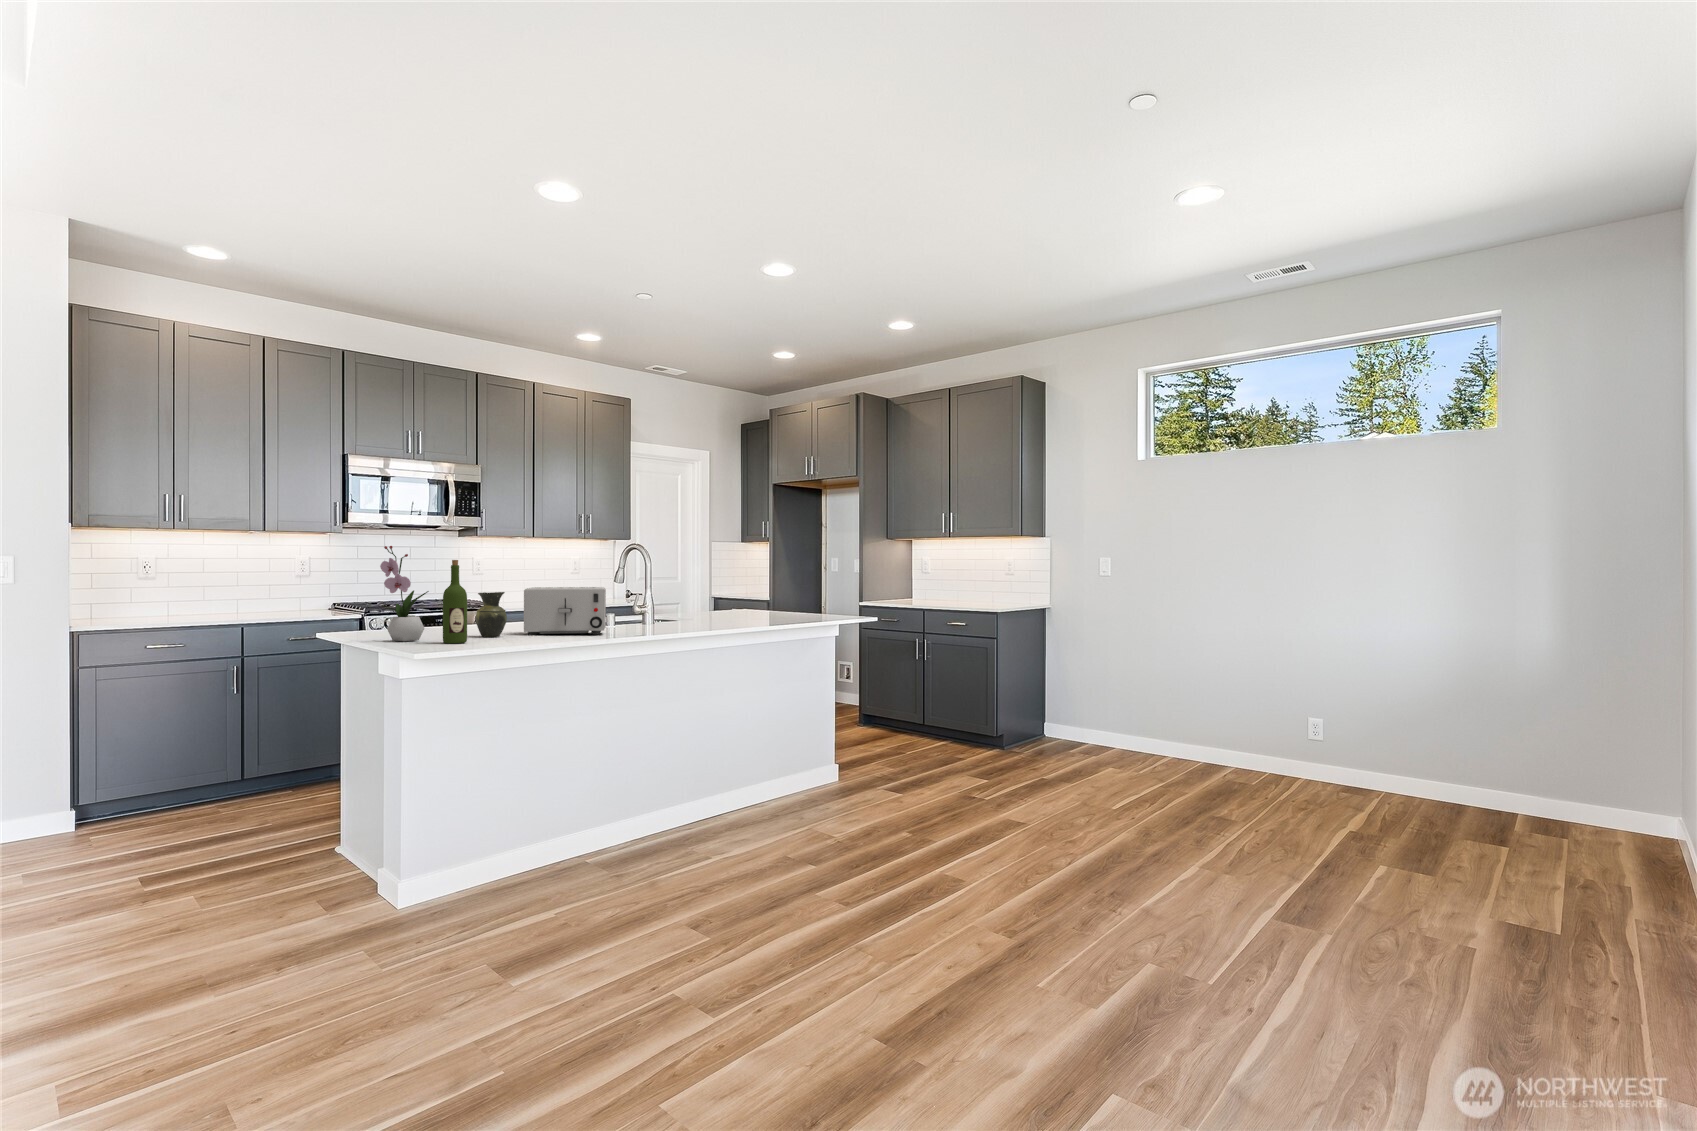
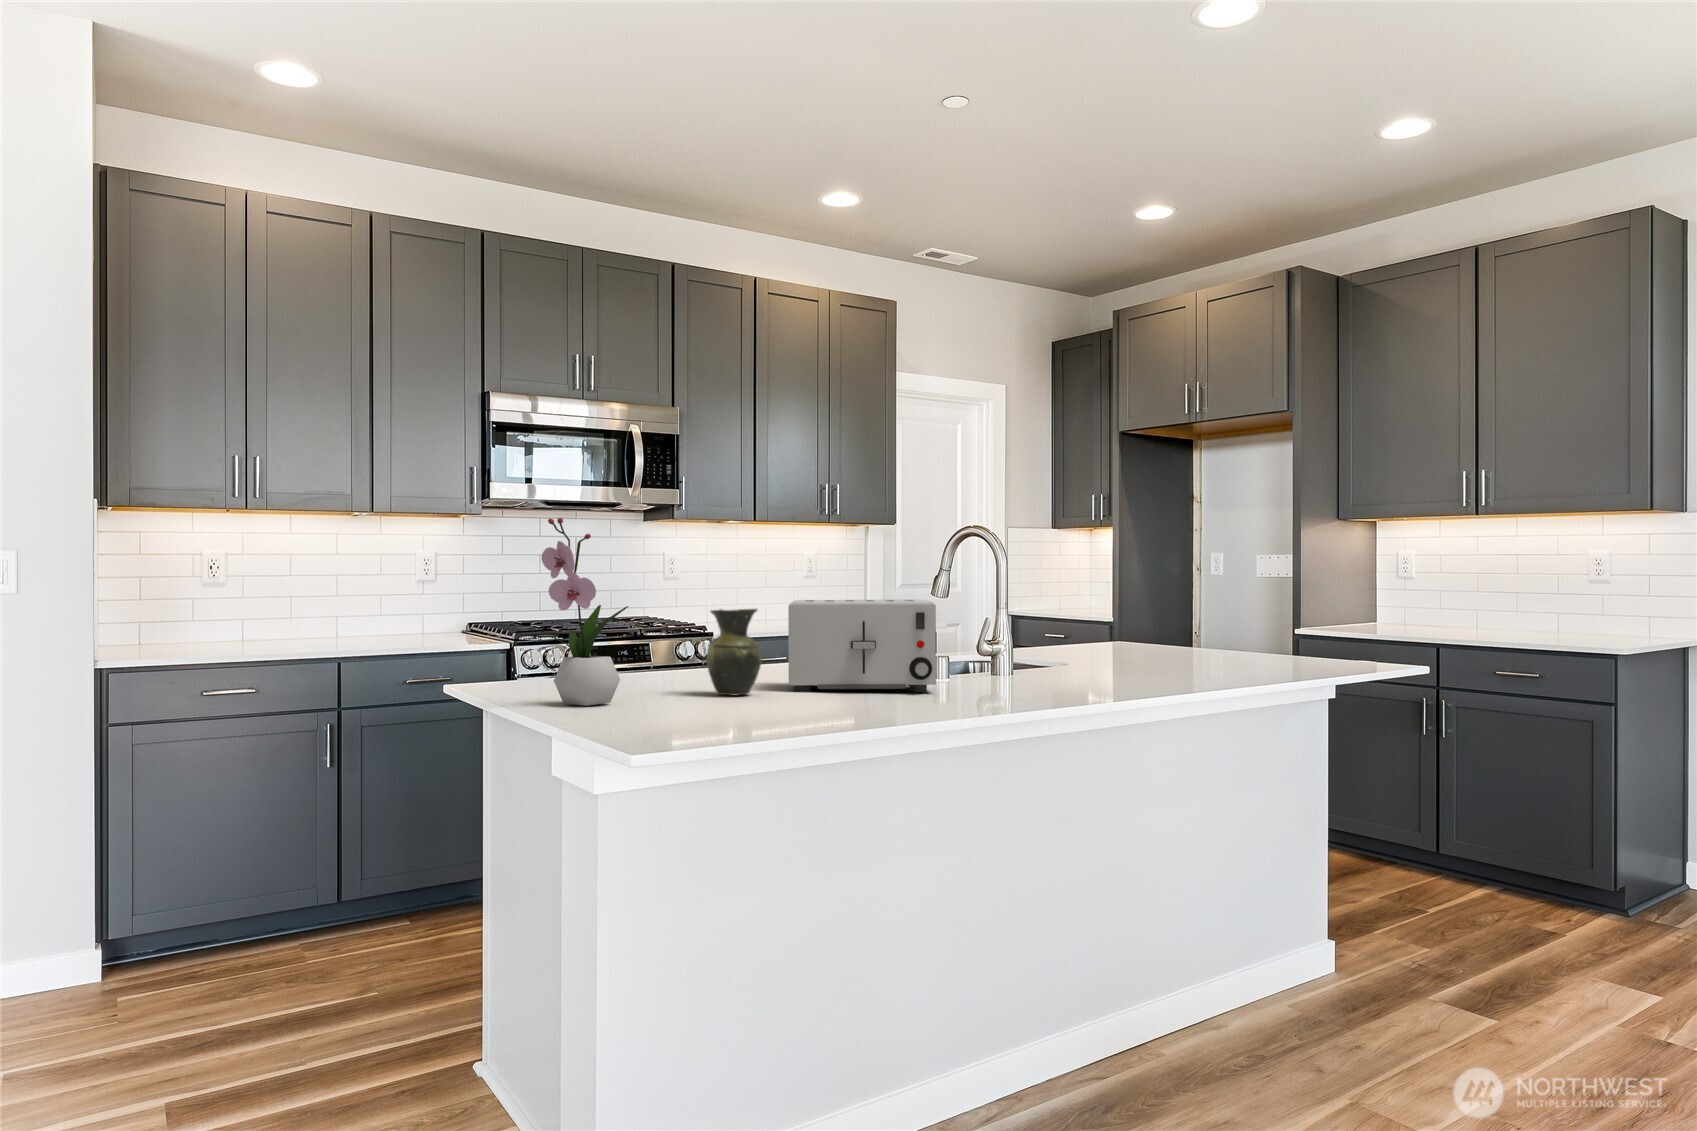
wine bottle: present [443,560,467,644] -> none [657,544,702,714]

